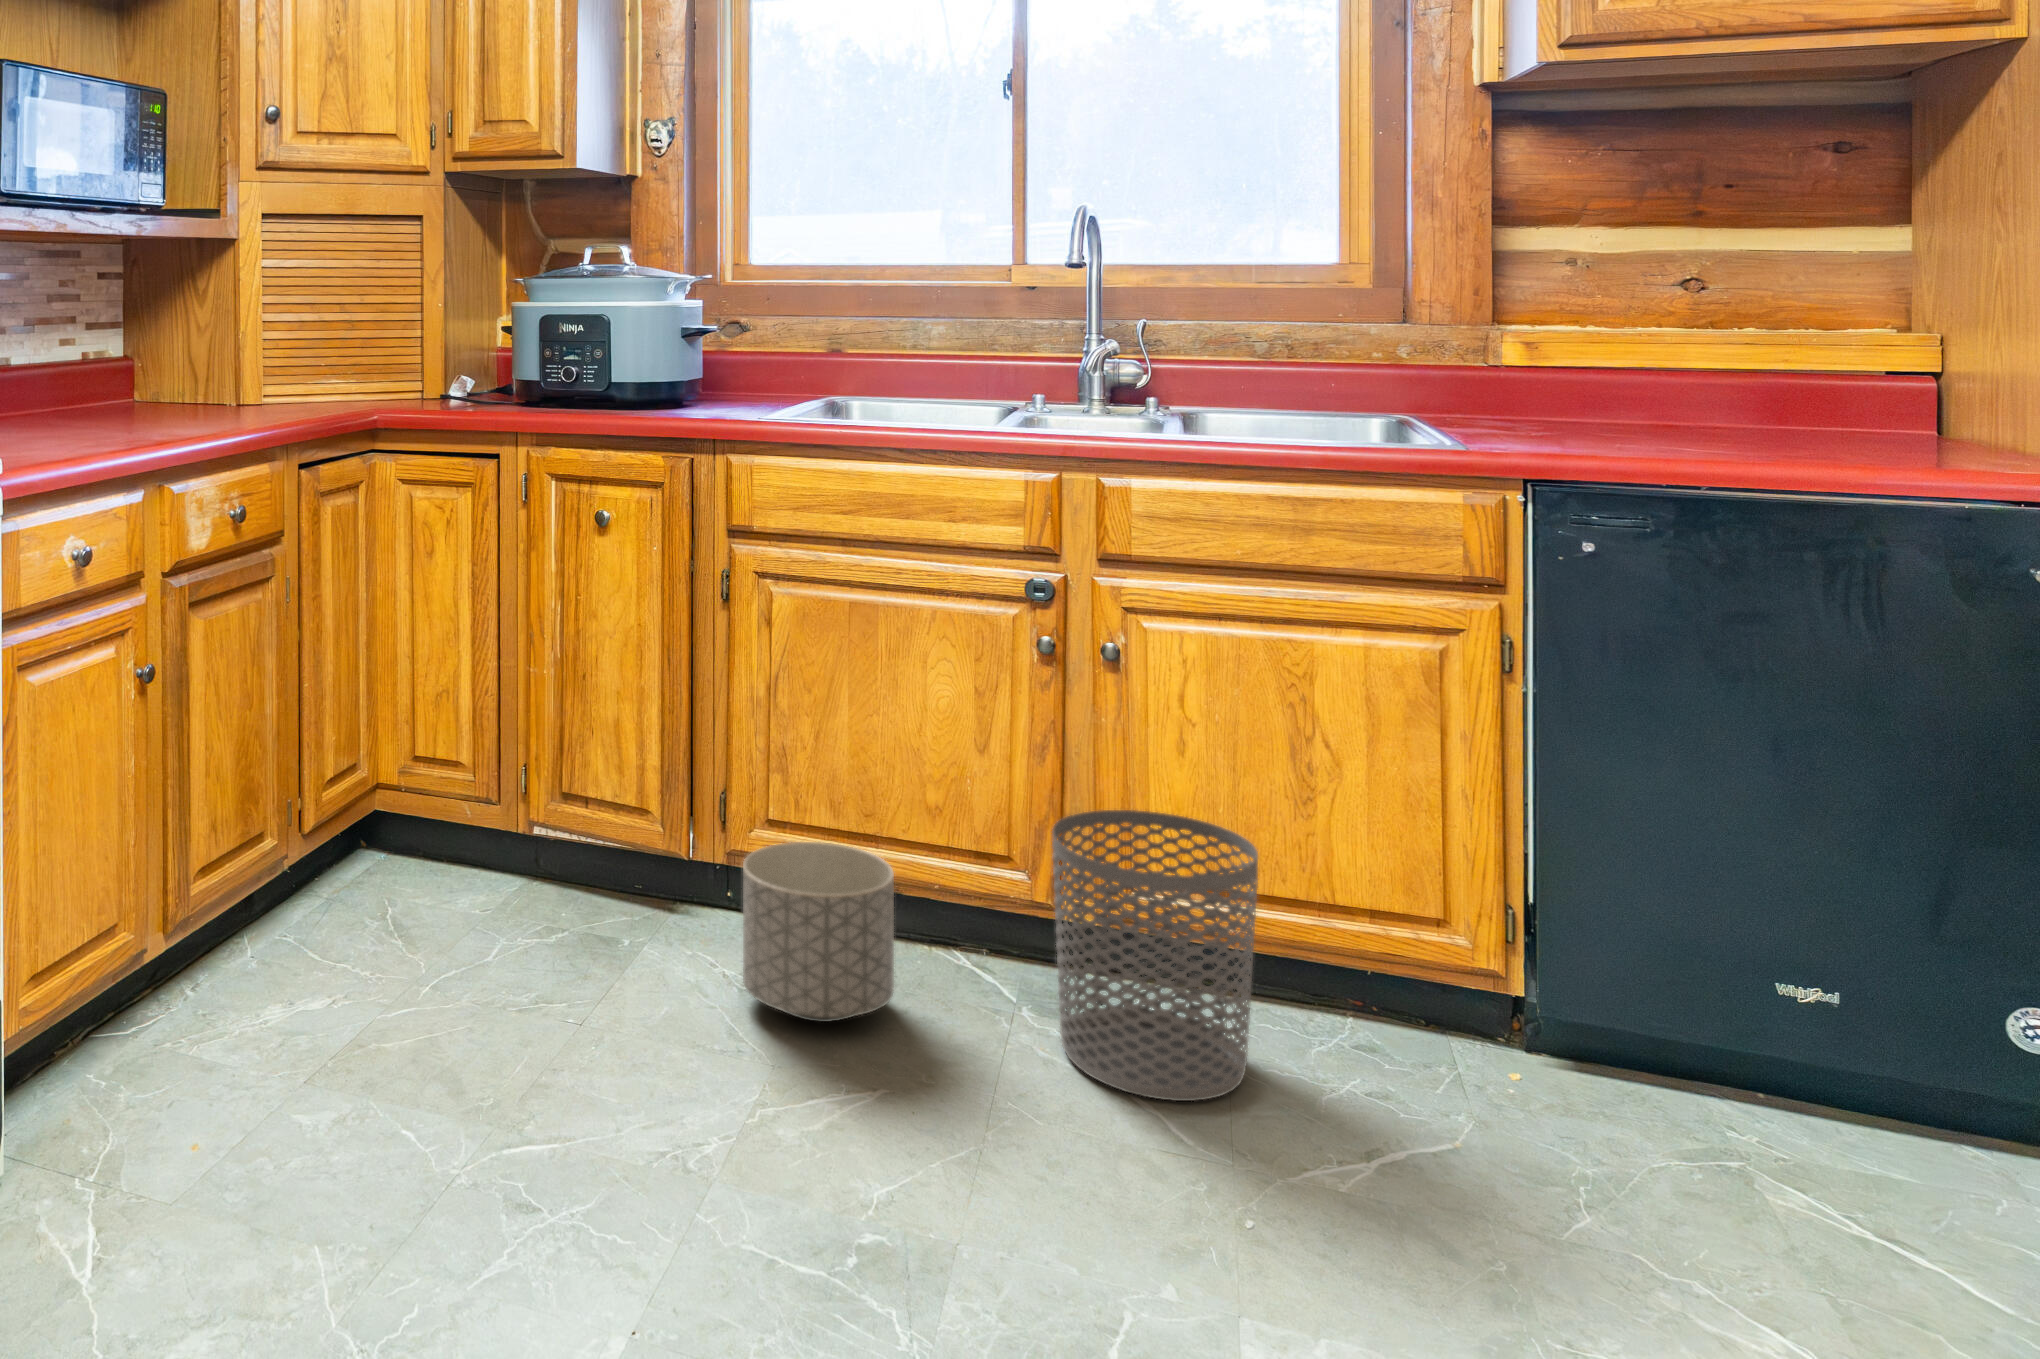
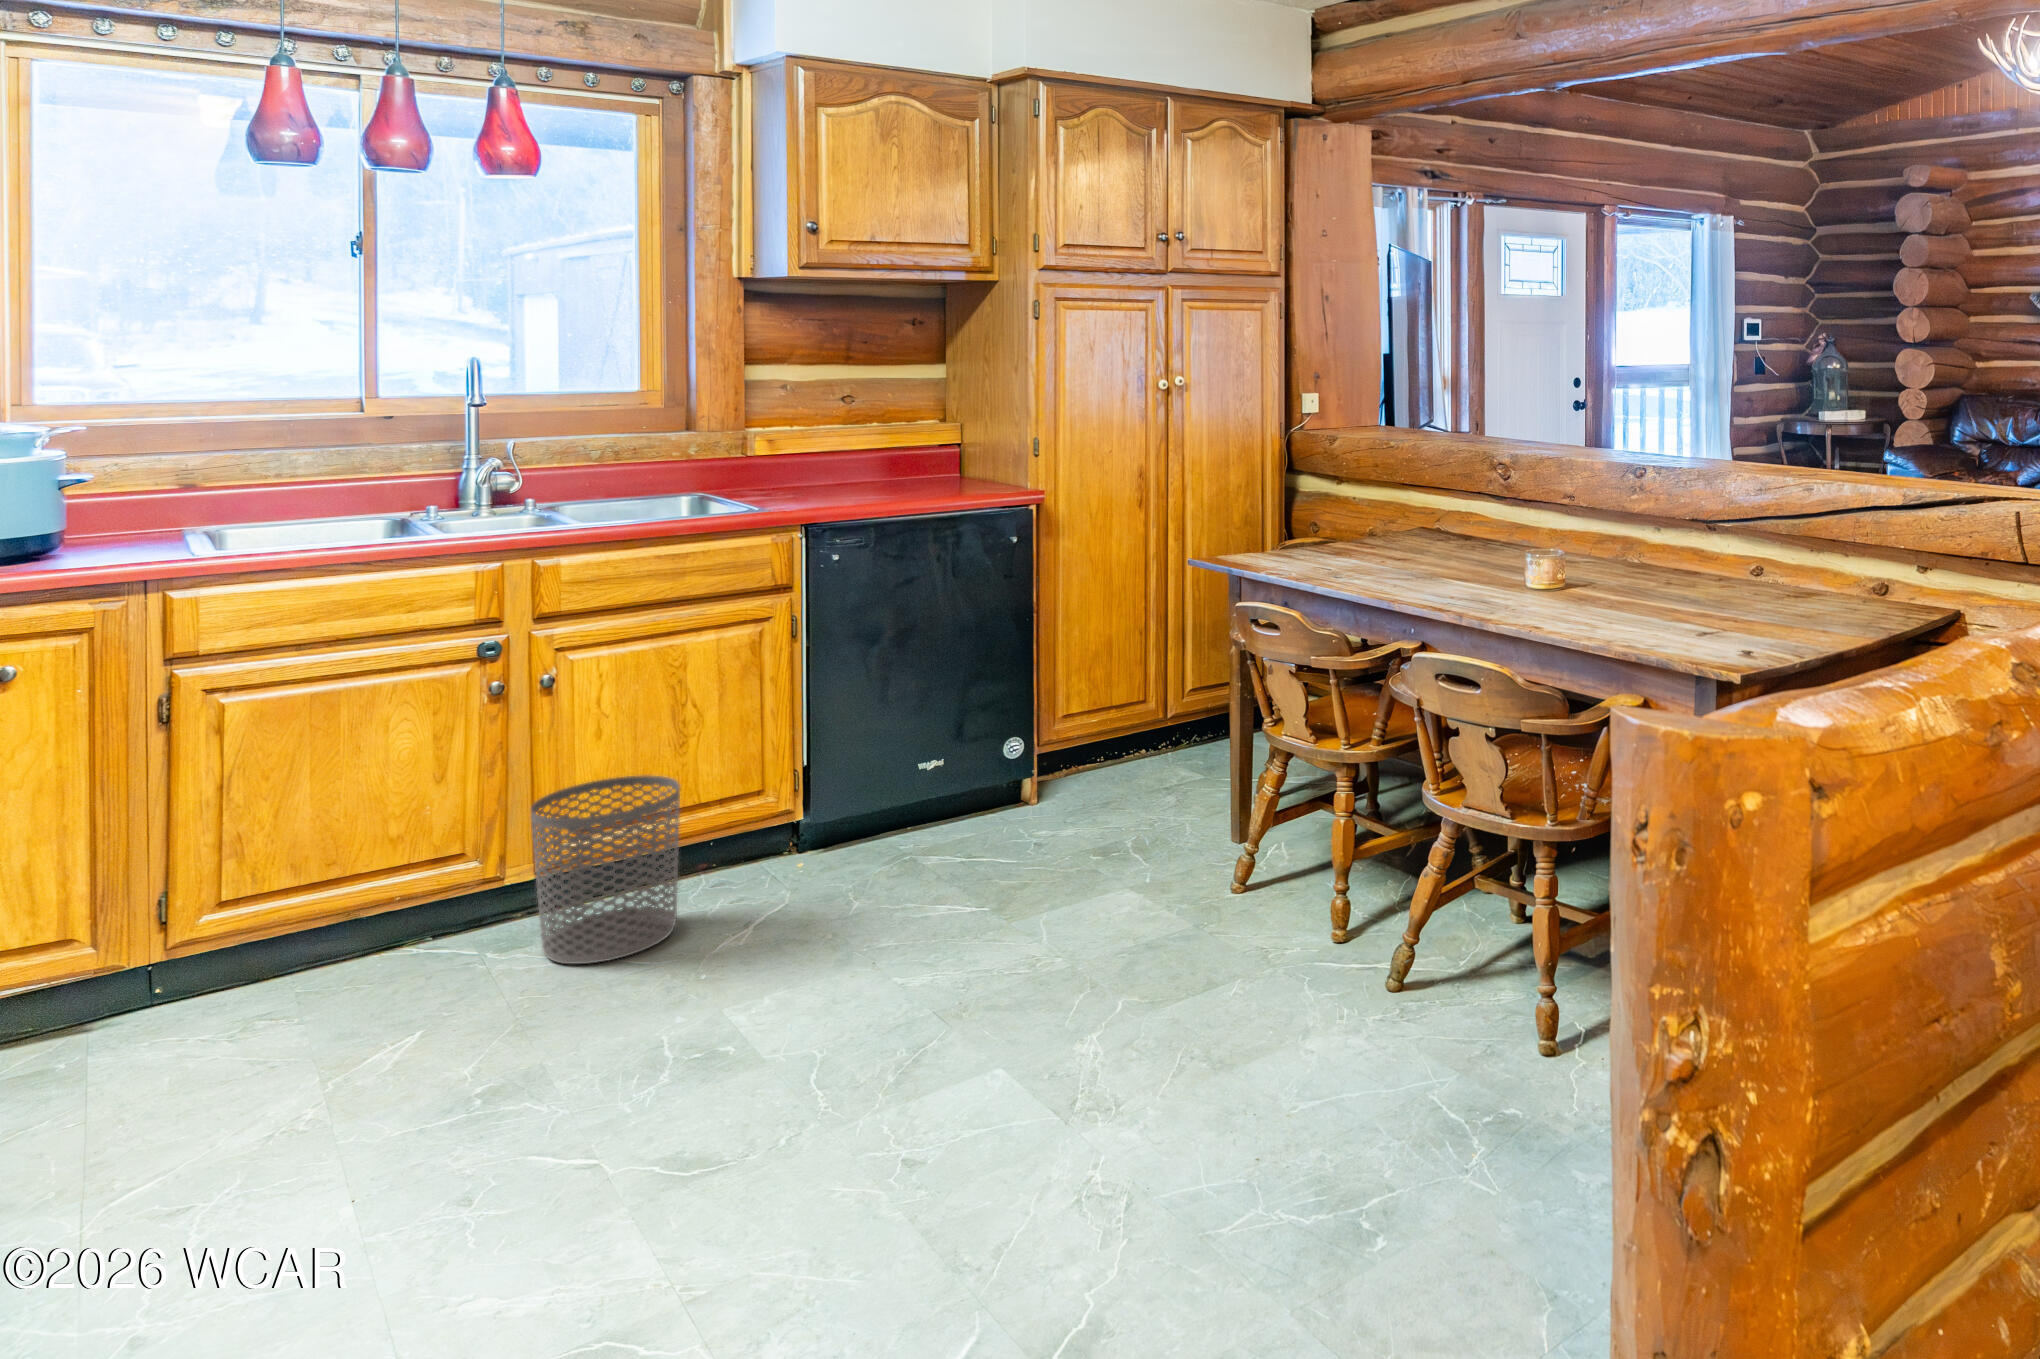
planter: present [743,842,894,1022] -> none [244,884,401,1032]

